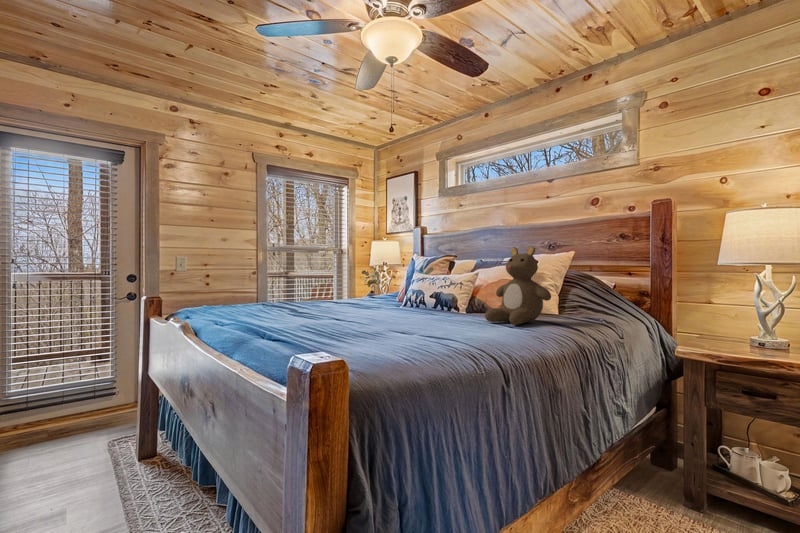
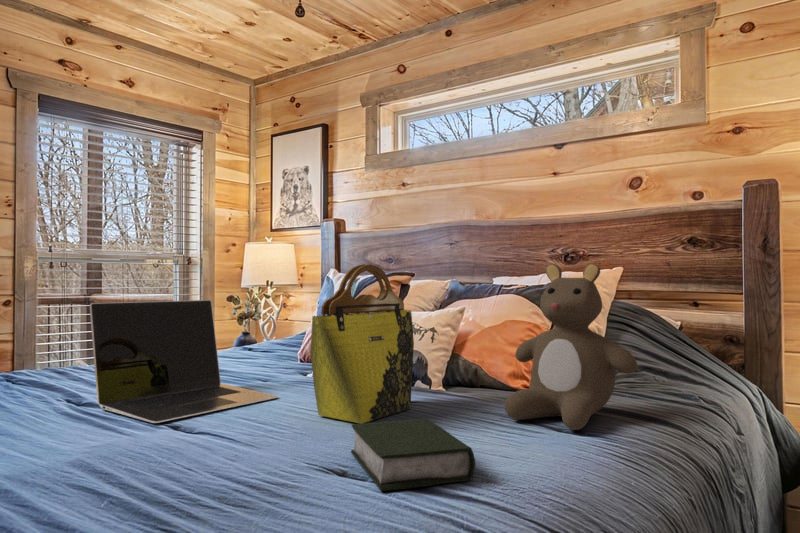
tote bag: none [393,248,446,321] -> present [311,264,414,423]
laptop: none [298,267,382,318] -> present [90,300,278,423]
book: none [407,315,454,335] -> present [351,419,475,491]

